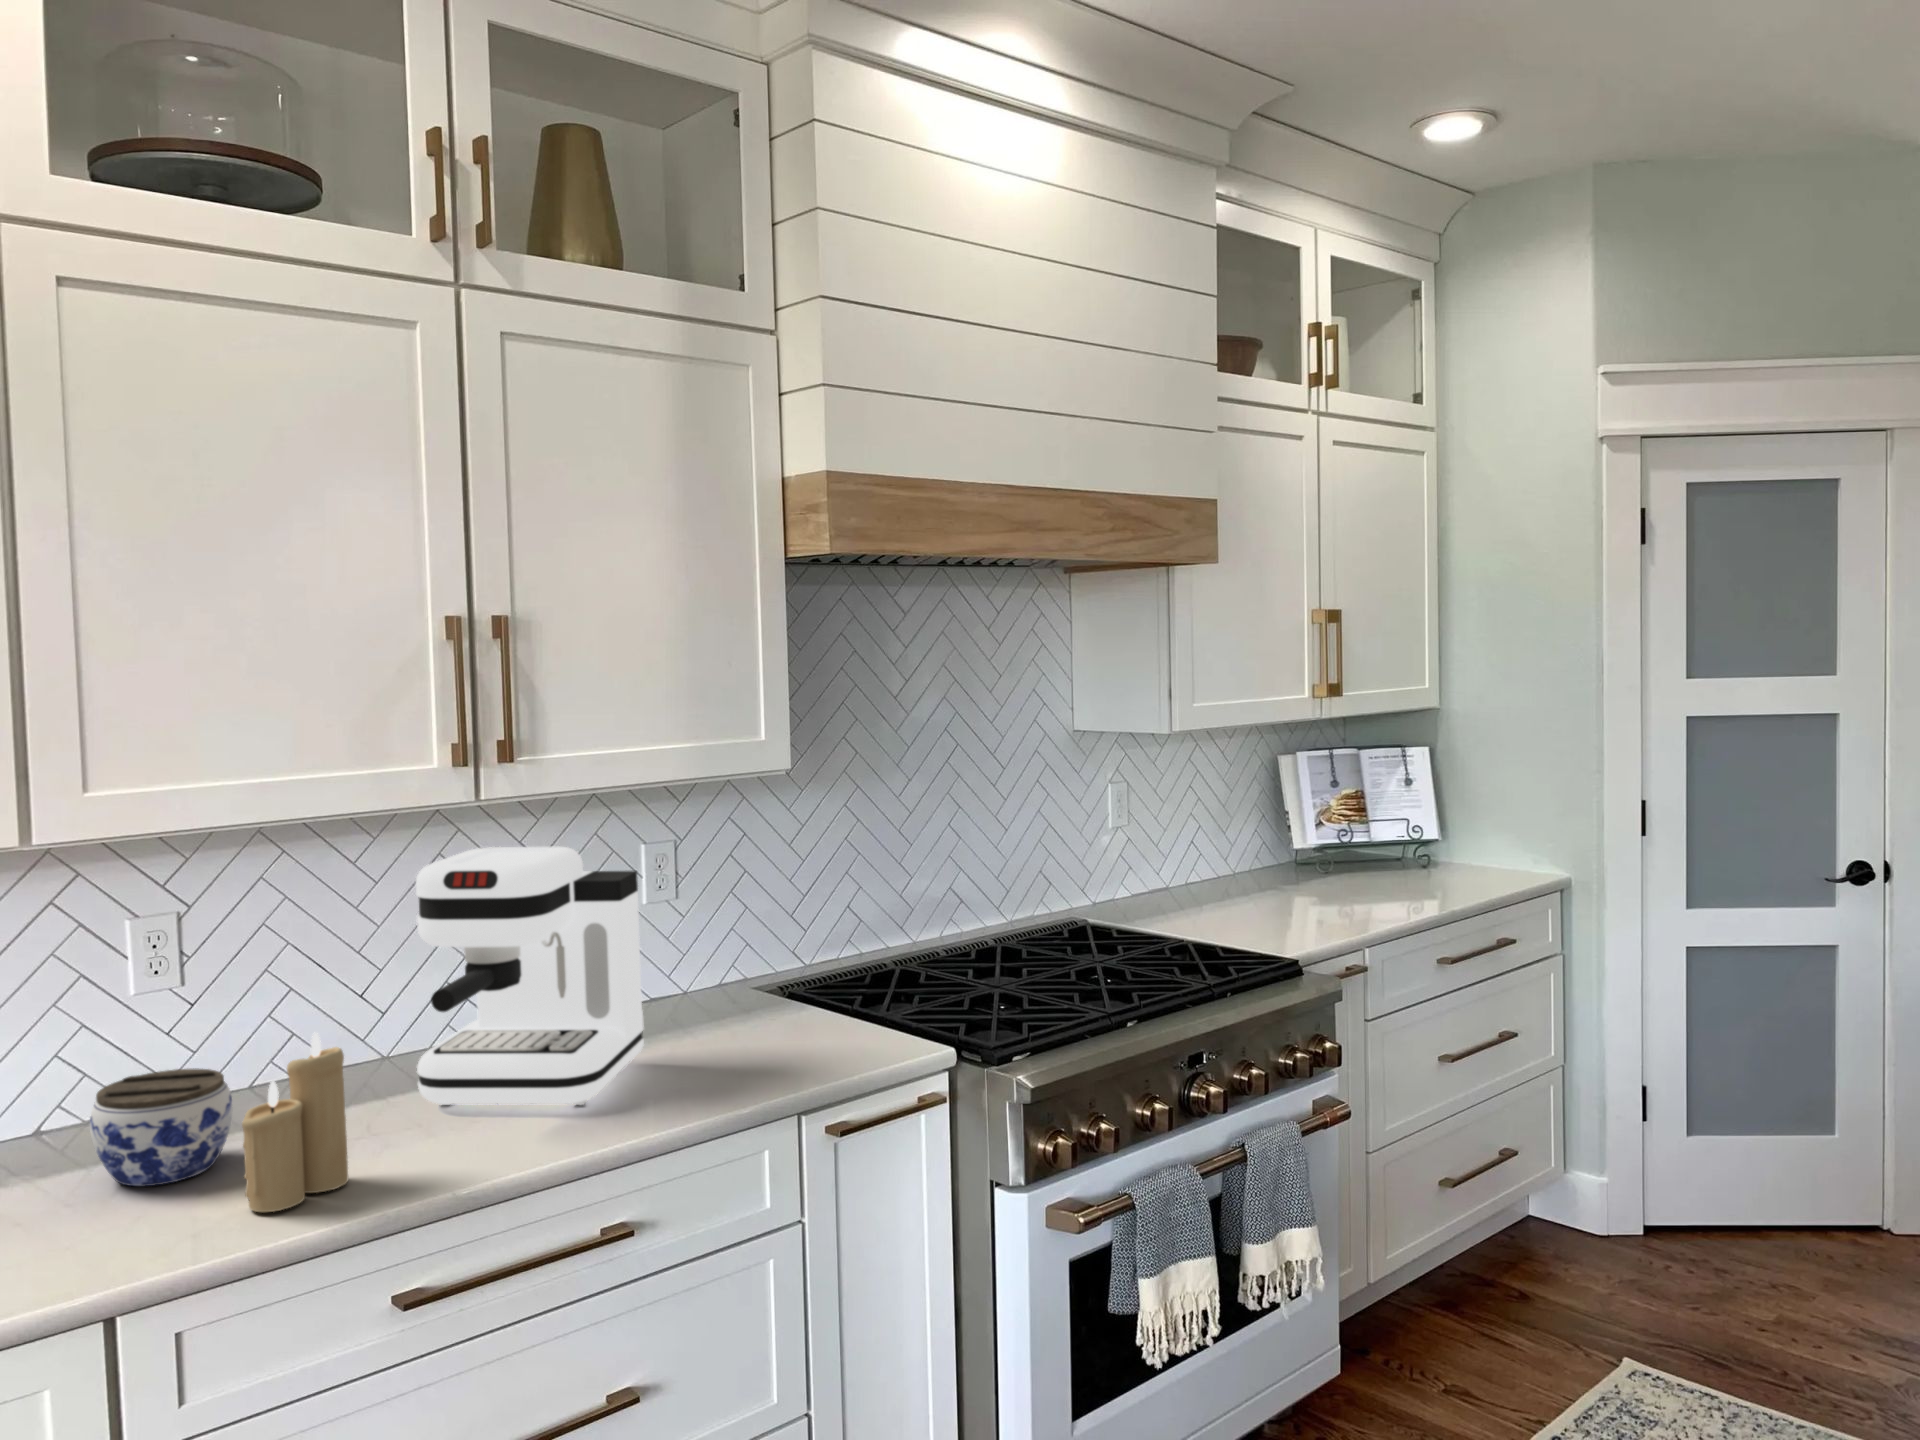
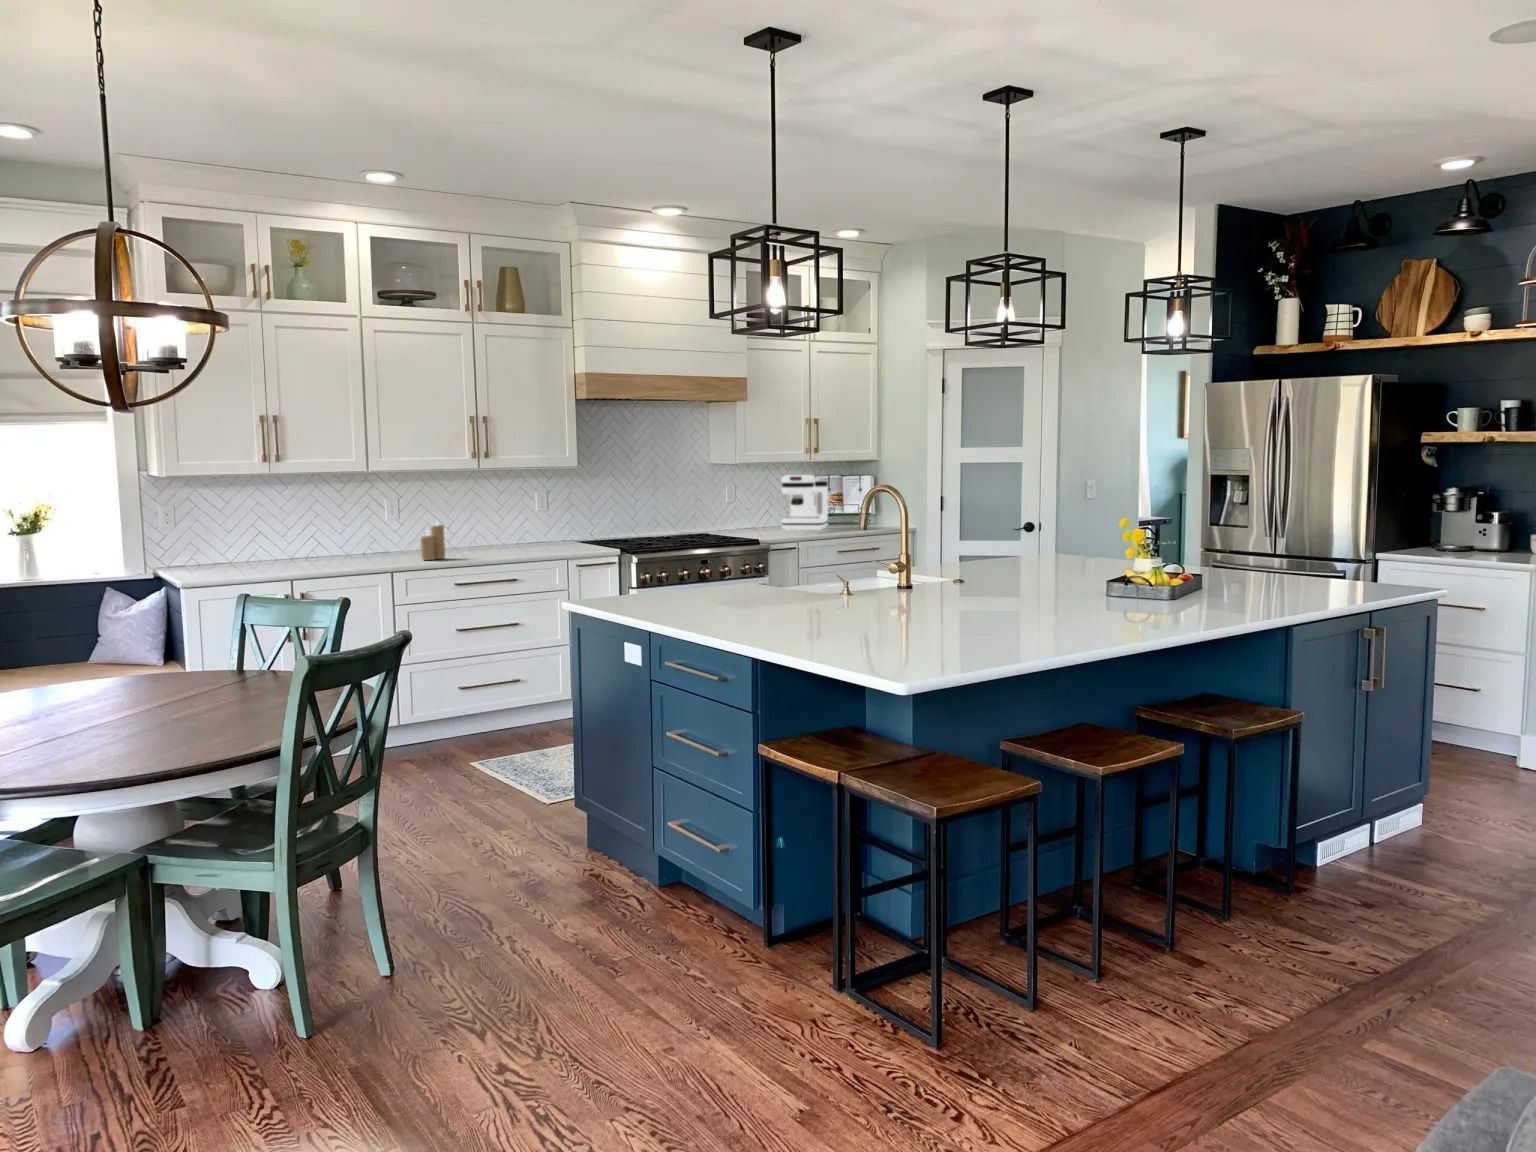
coffee maker: present [416,847,644,1105] -> present [781,475,828,531]
jar: present [90,1068,232,1186] -> none [383,533,416,558]

